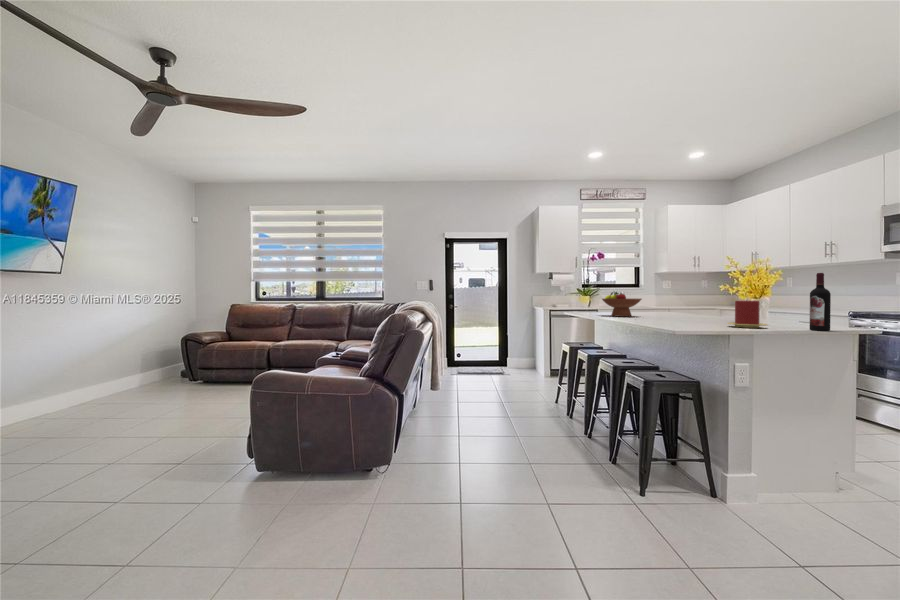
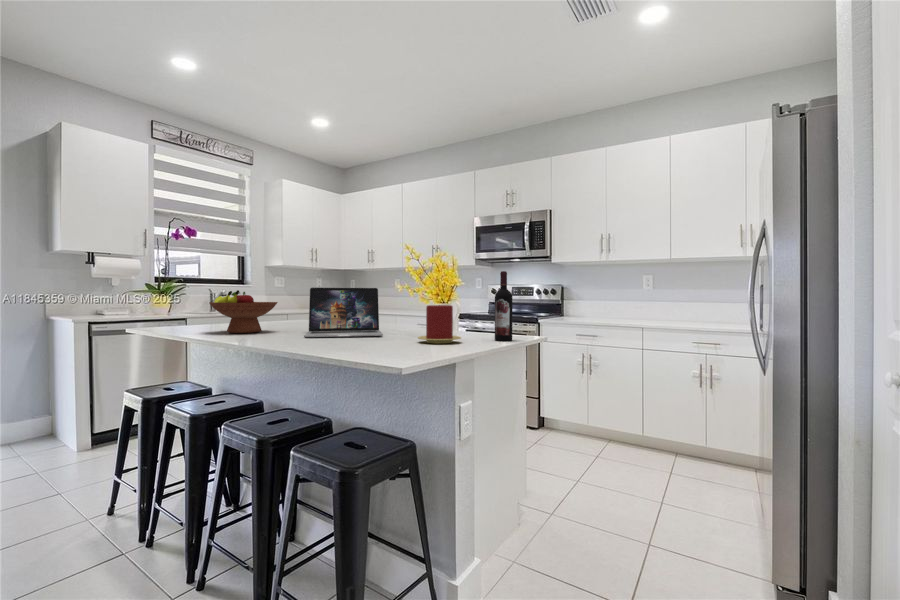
laptop: none [652,288,716,322] -> present [304,287,383,338]

